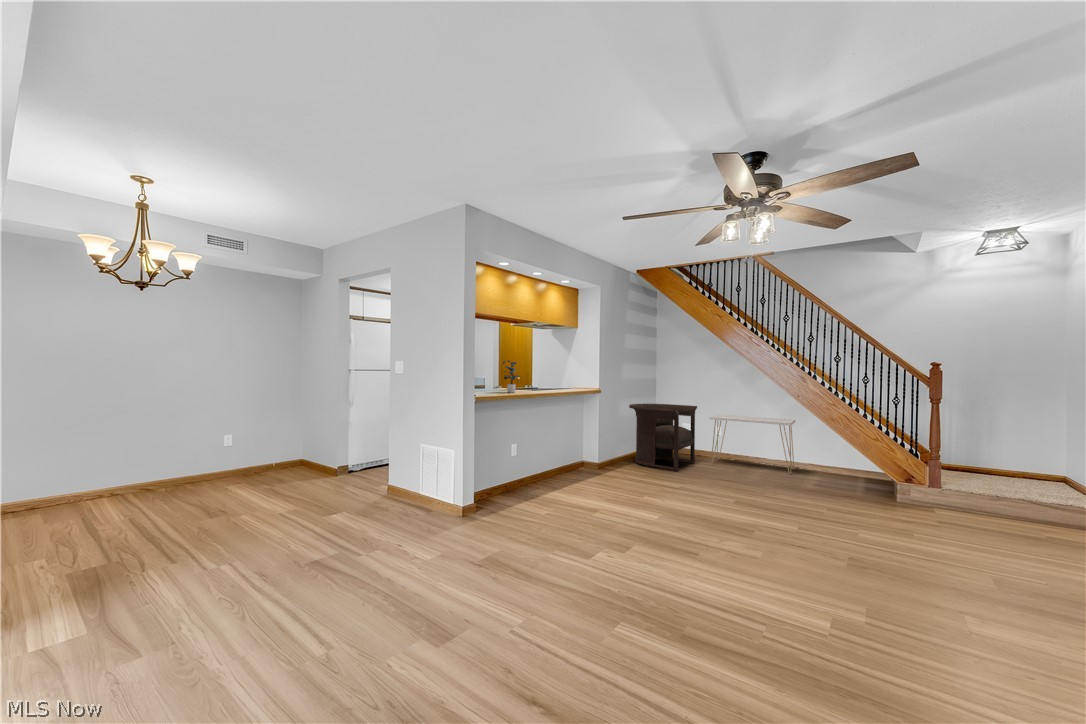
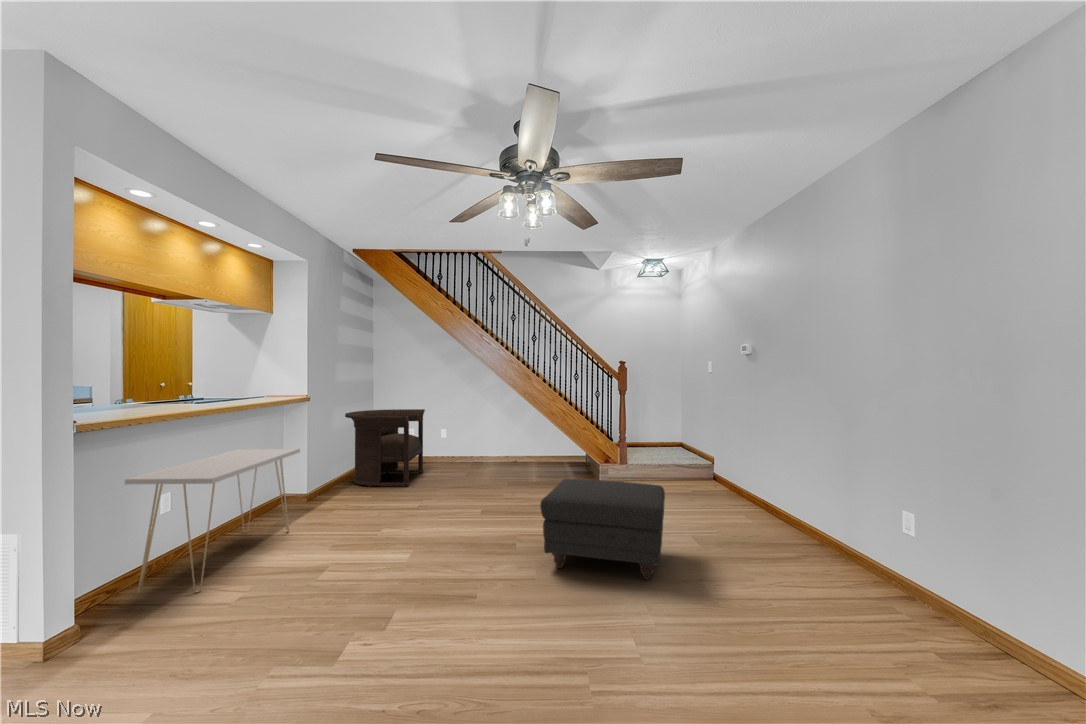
potted plant: present [503,360,519,393] -> none [128,357,187,411]
console table: present [709,415,795,474] -> present [125,449,300,594]
ottoman: none [771,481,938,597] -> present [540,479,665,579]

